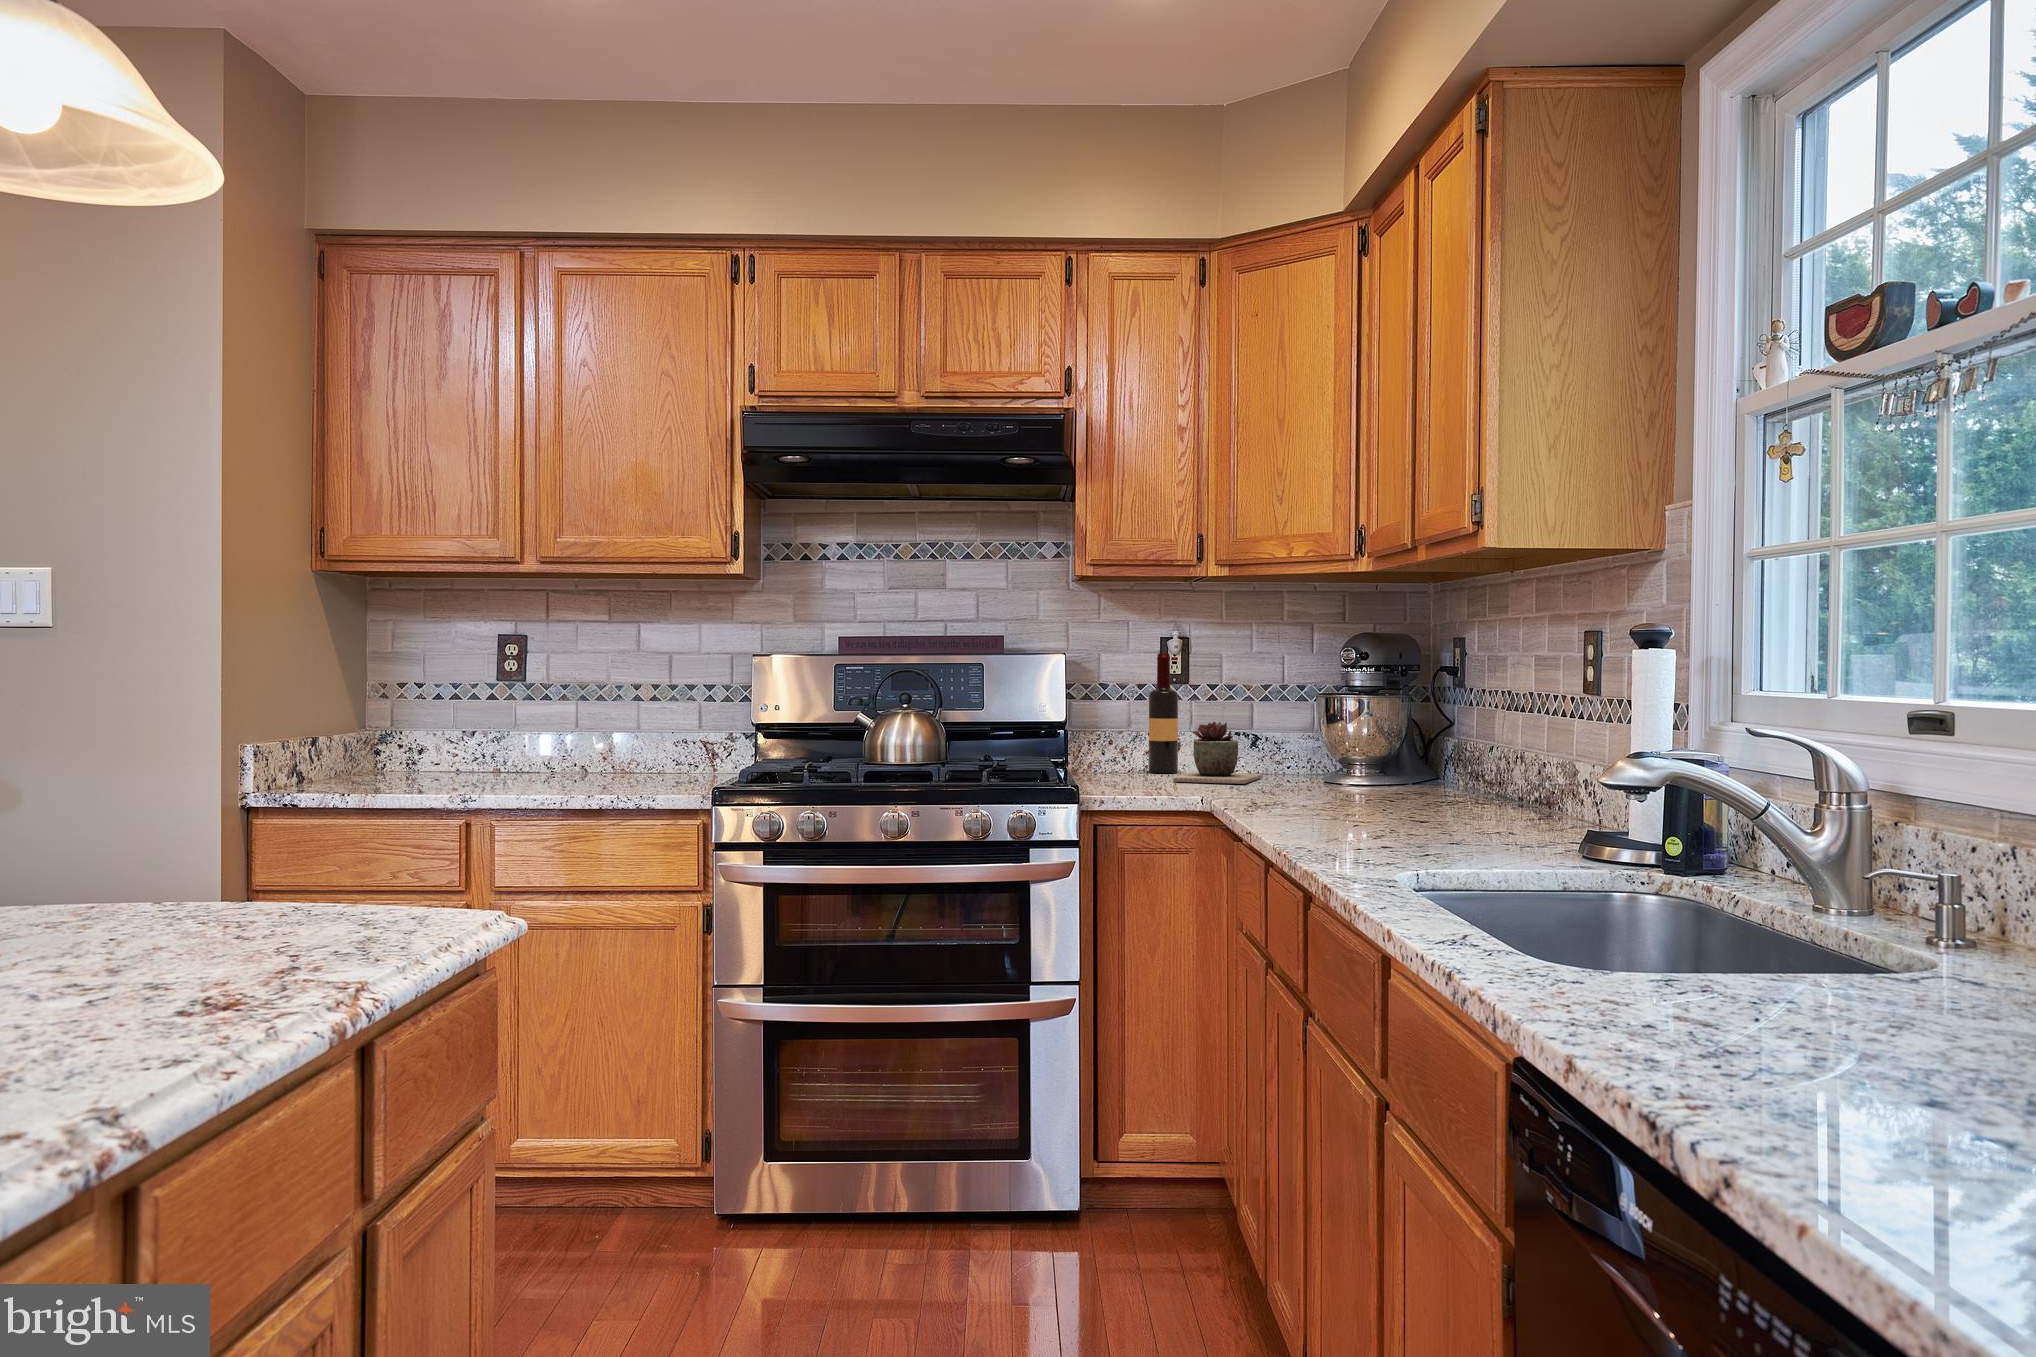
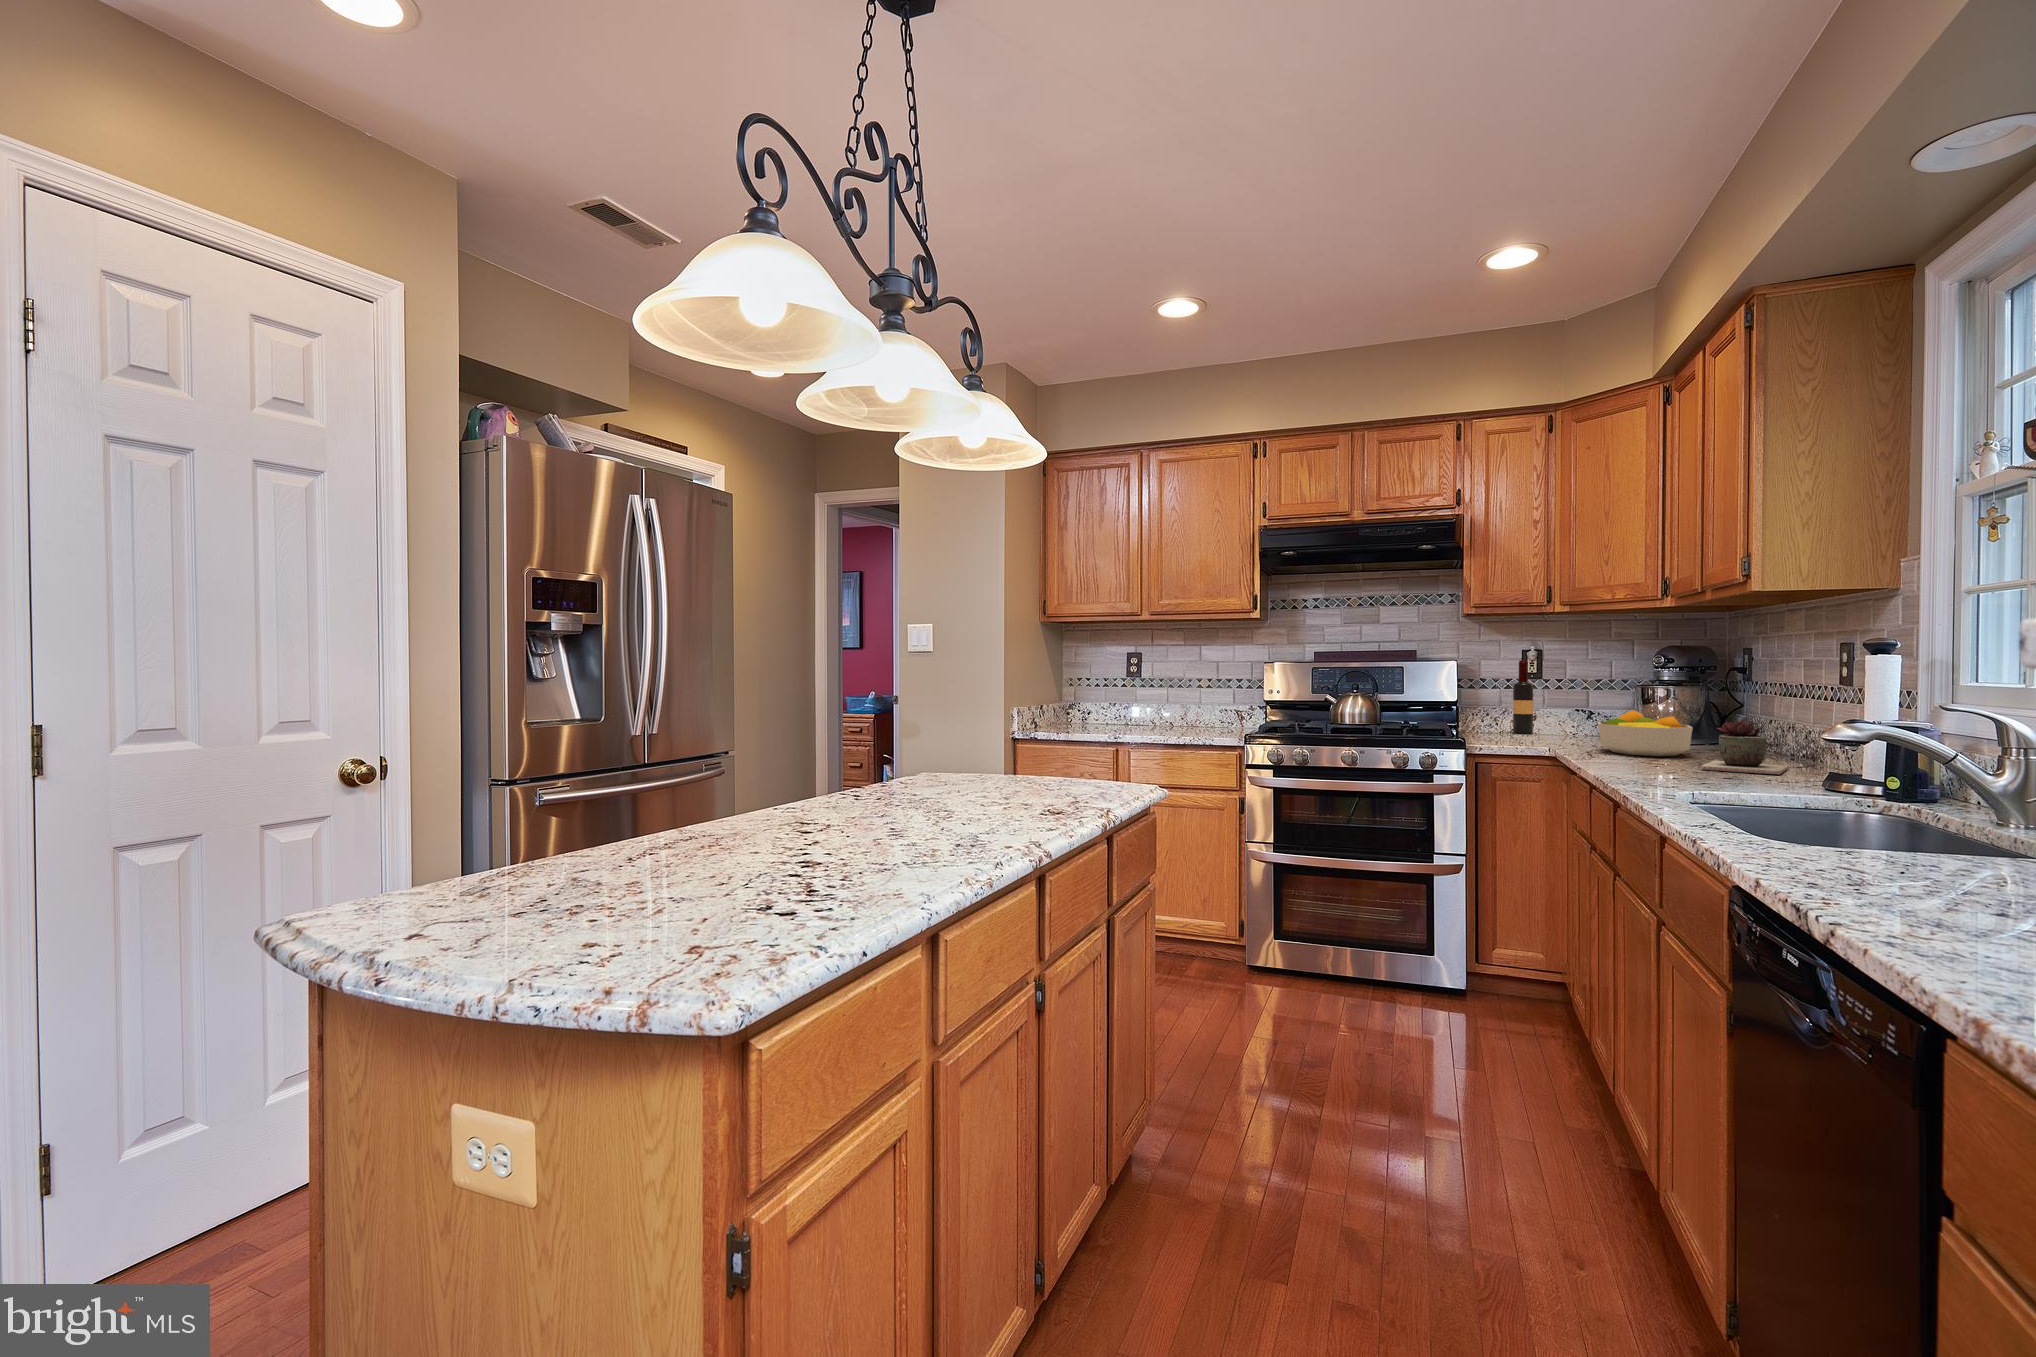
succulent plant: present [1173,722,1263,784] -> present [1701,720,1789,774]
fruit bowl: none [1273,734,1401,808] -> present [1598,710,1693,756]

